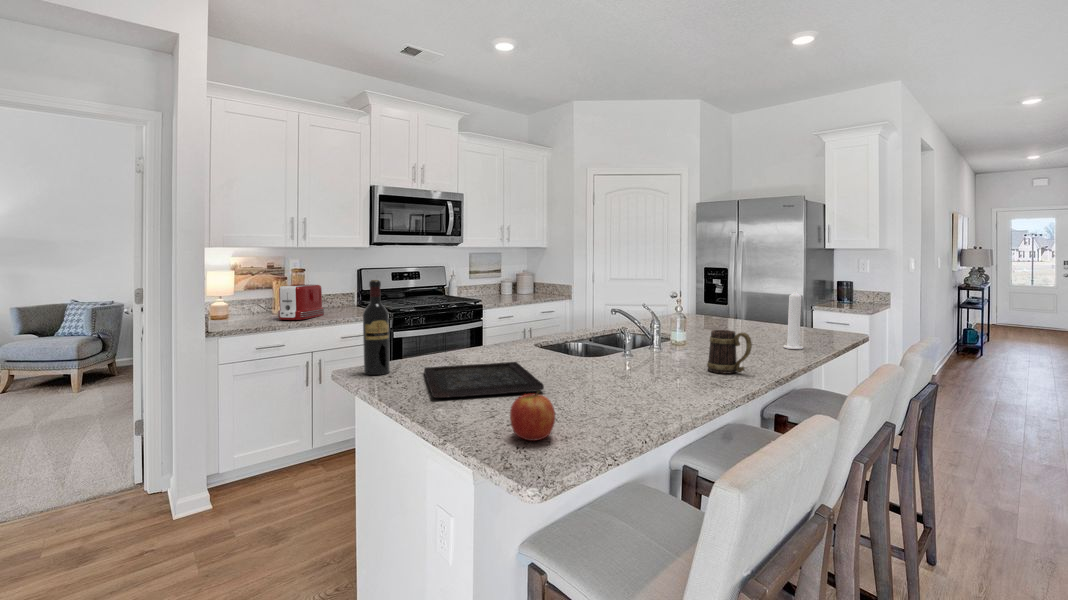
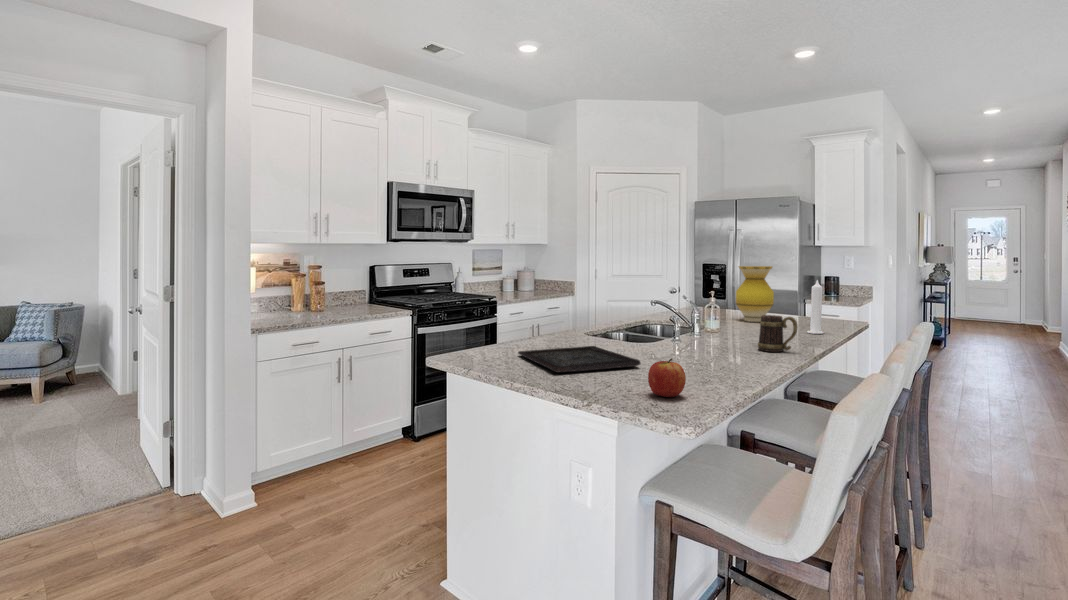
vase: none [714,271,756,333] -> present [736,266,774,322]
wine bottle: present [363,280,390,375] -> none [465,273,487,358]
toaster: present [278,285,324,320] -> none [305,282,347,317]

